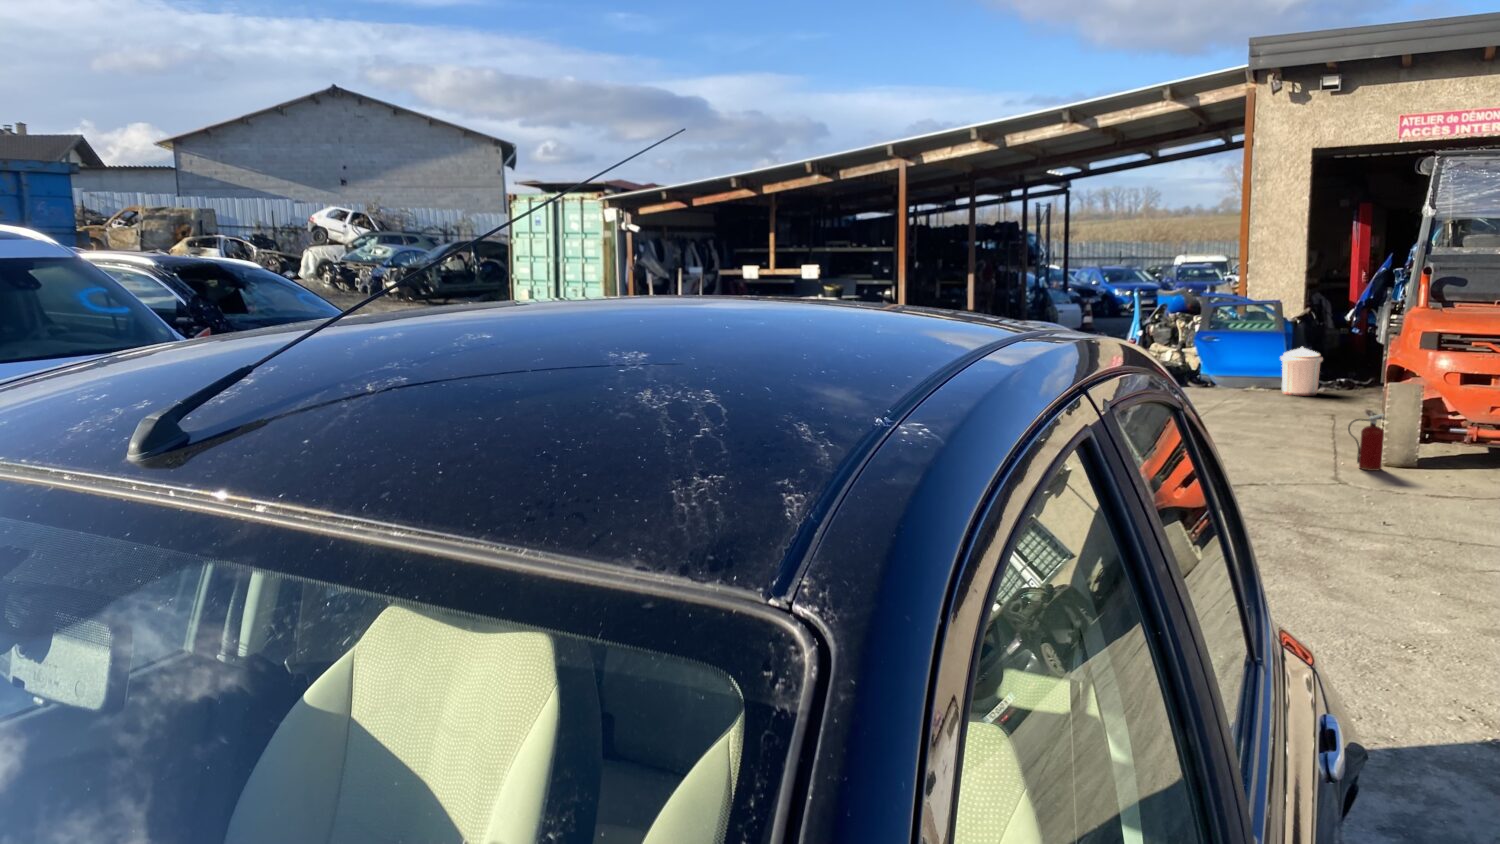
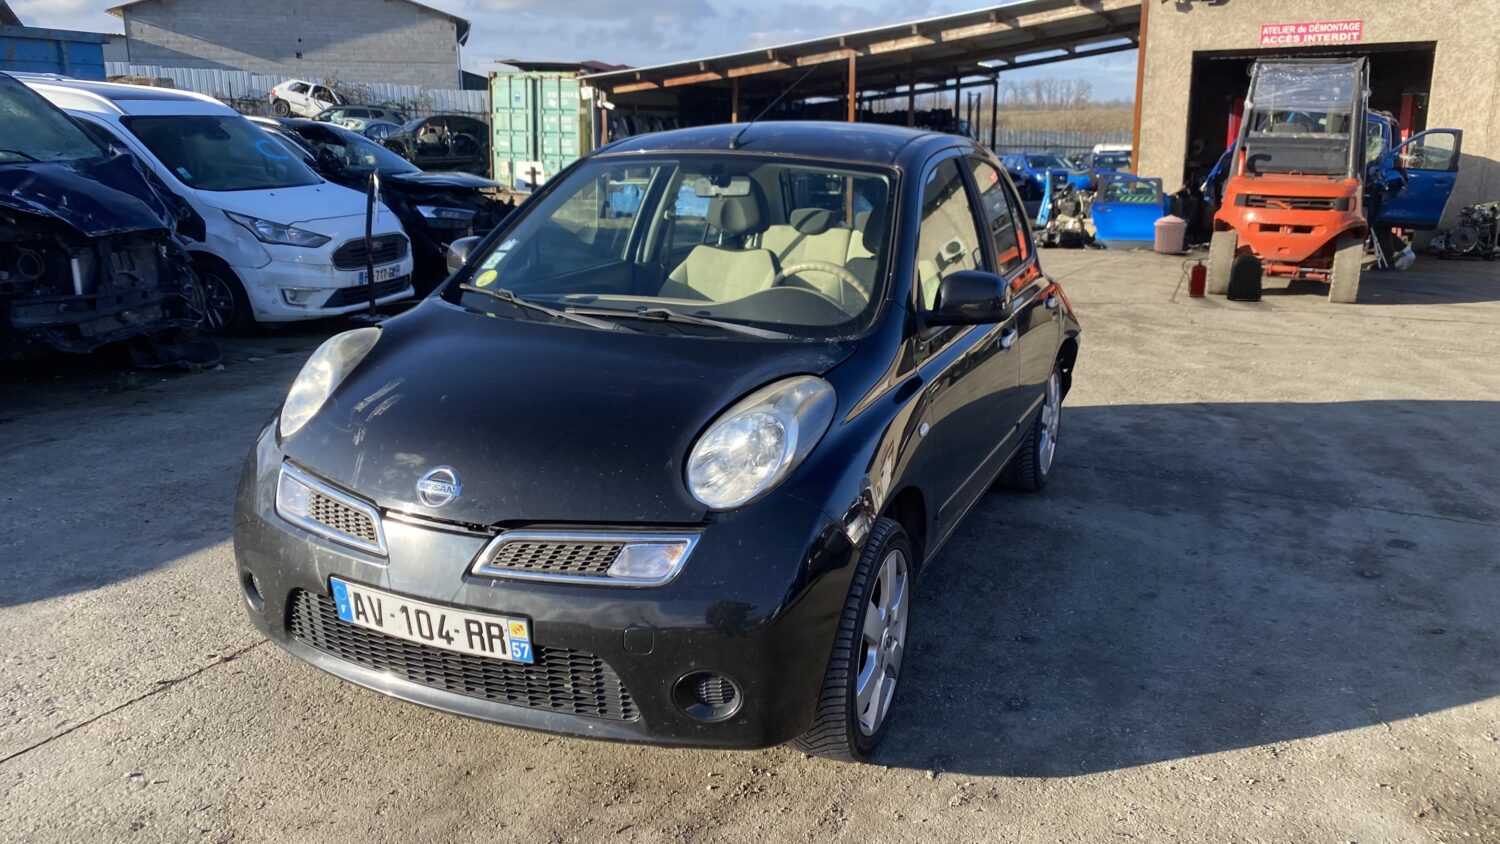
backpack: none [1413,410,1466,477] -> present [1226,254,1263,301]

